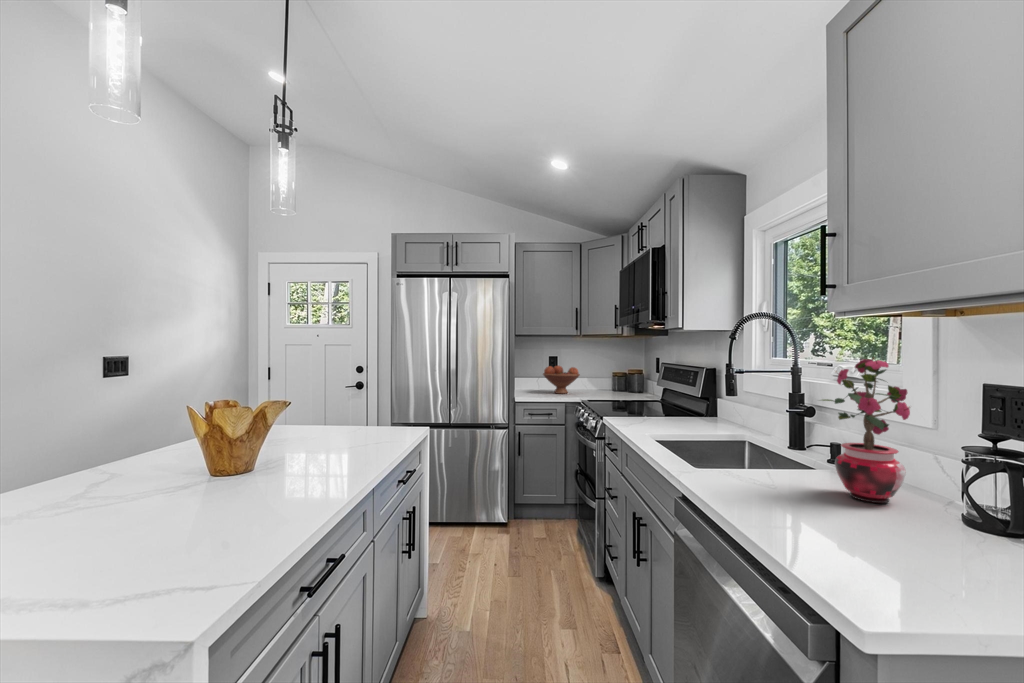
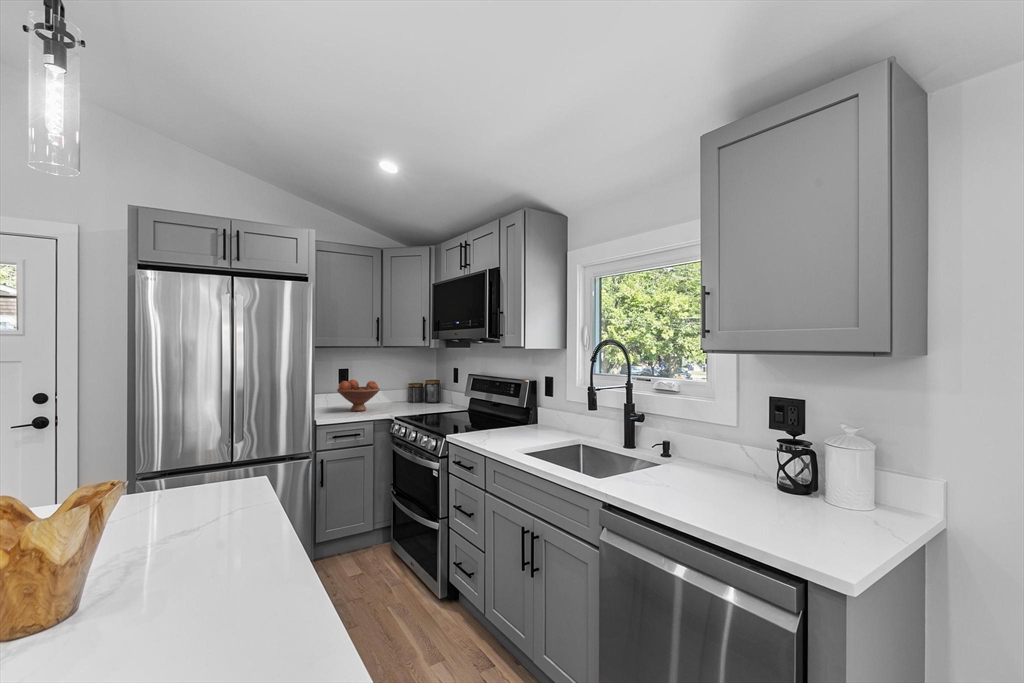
potted plant: present [823,358,910,503] -> none [690,383,746,484]

